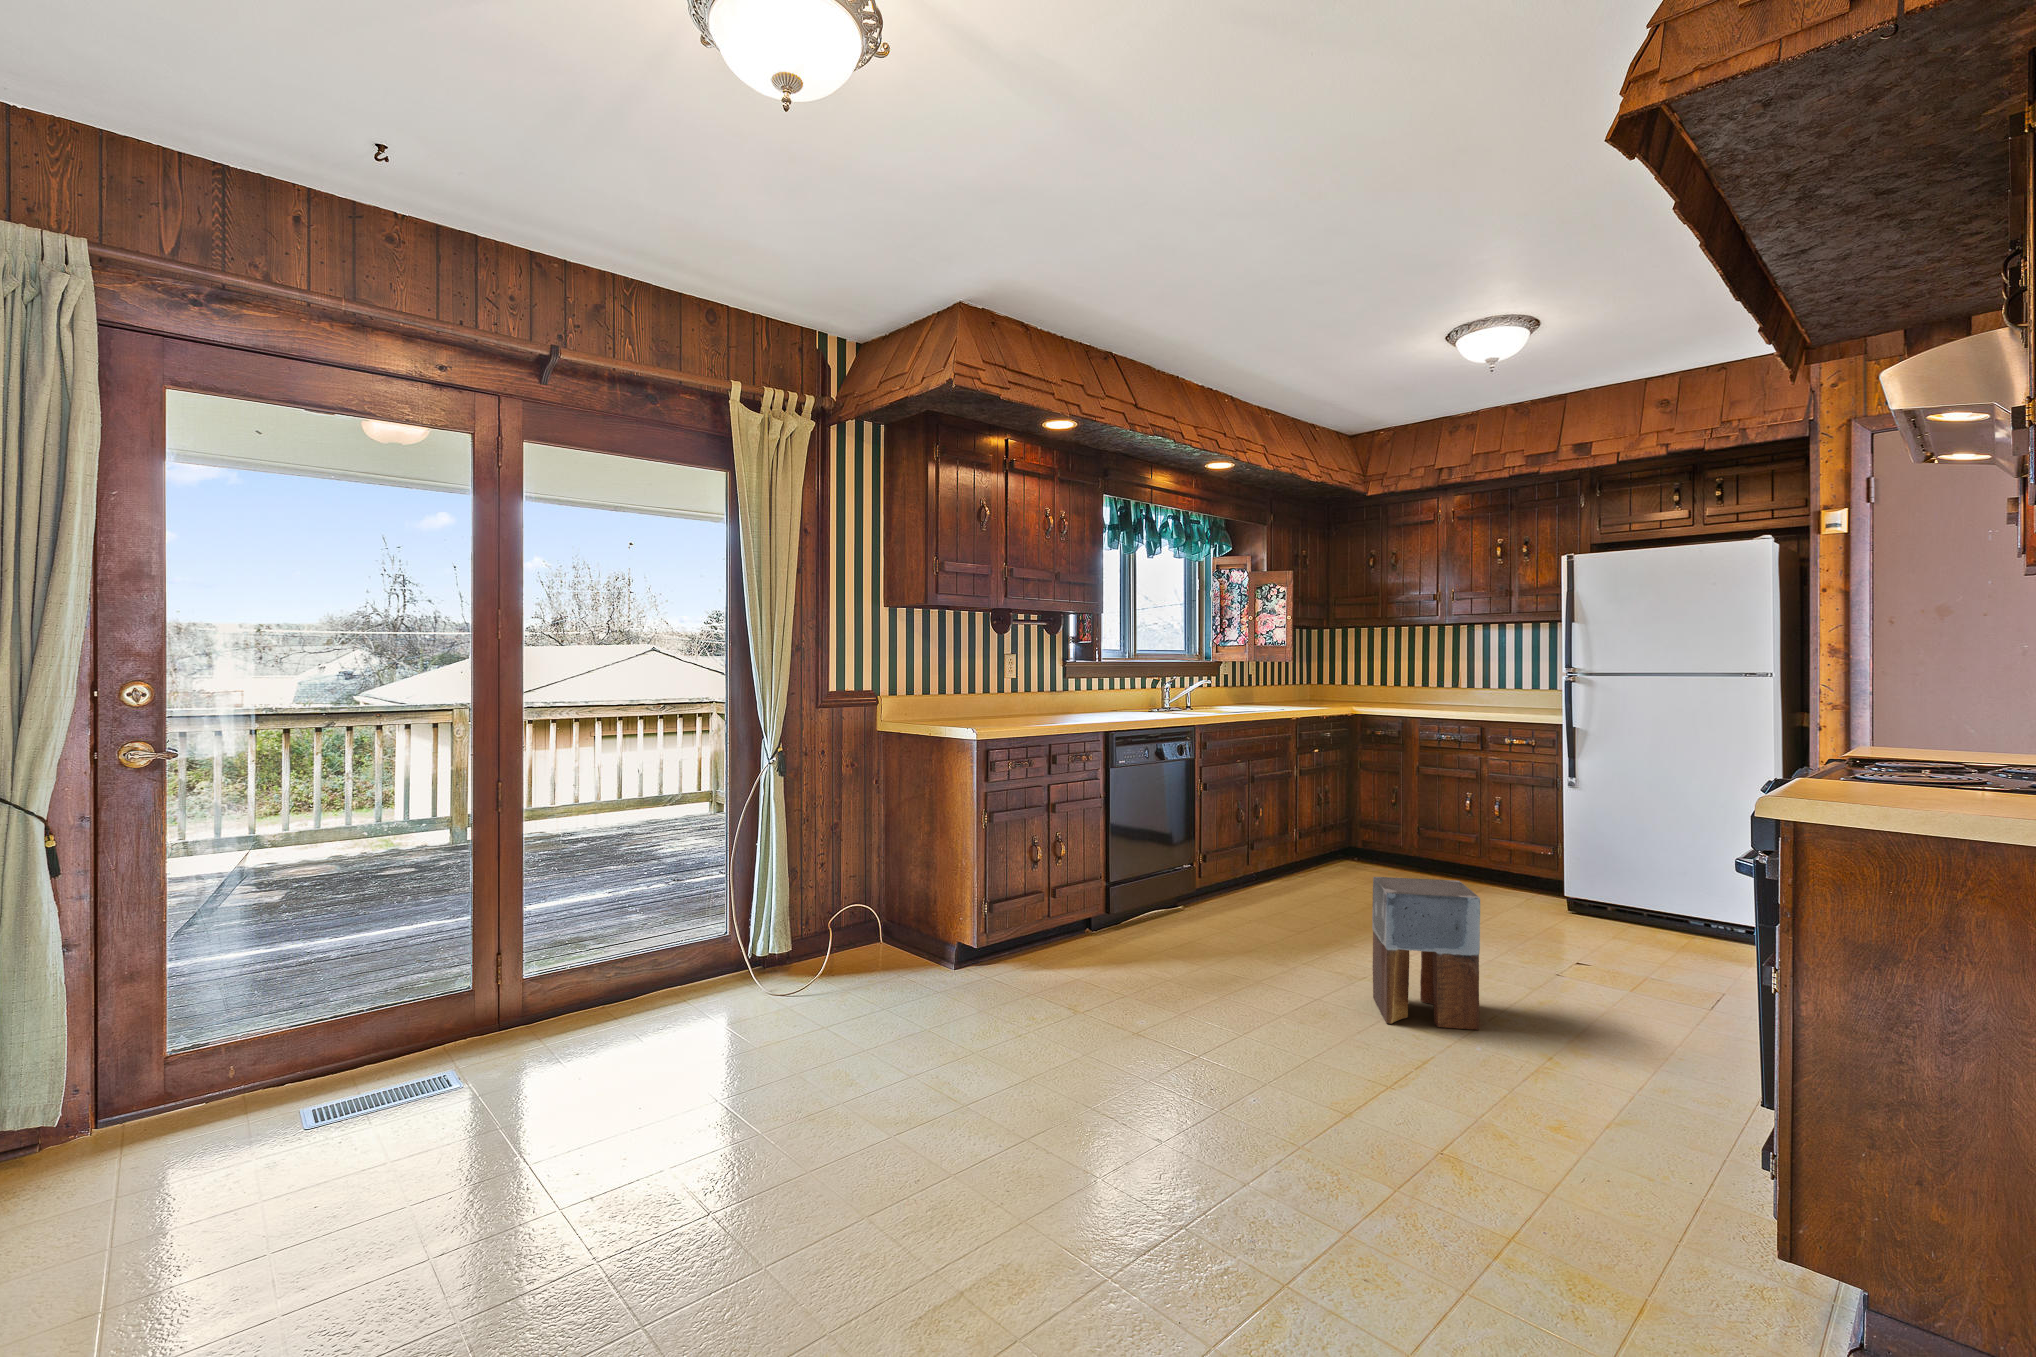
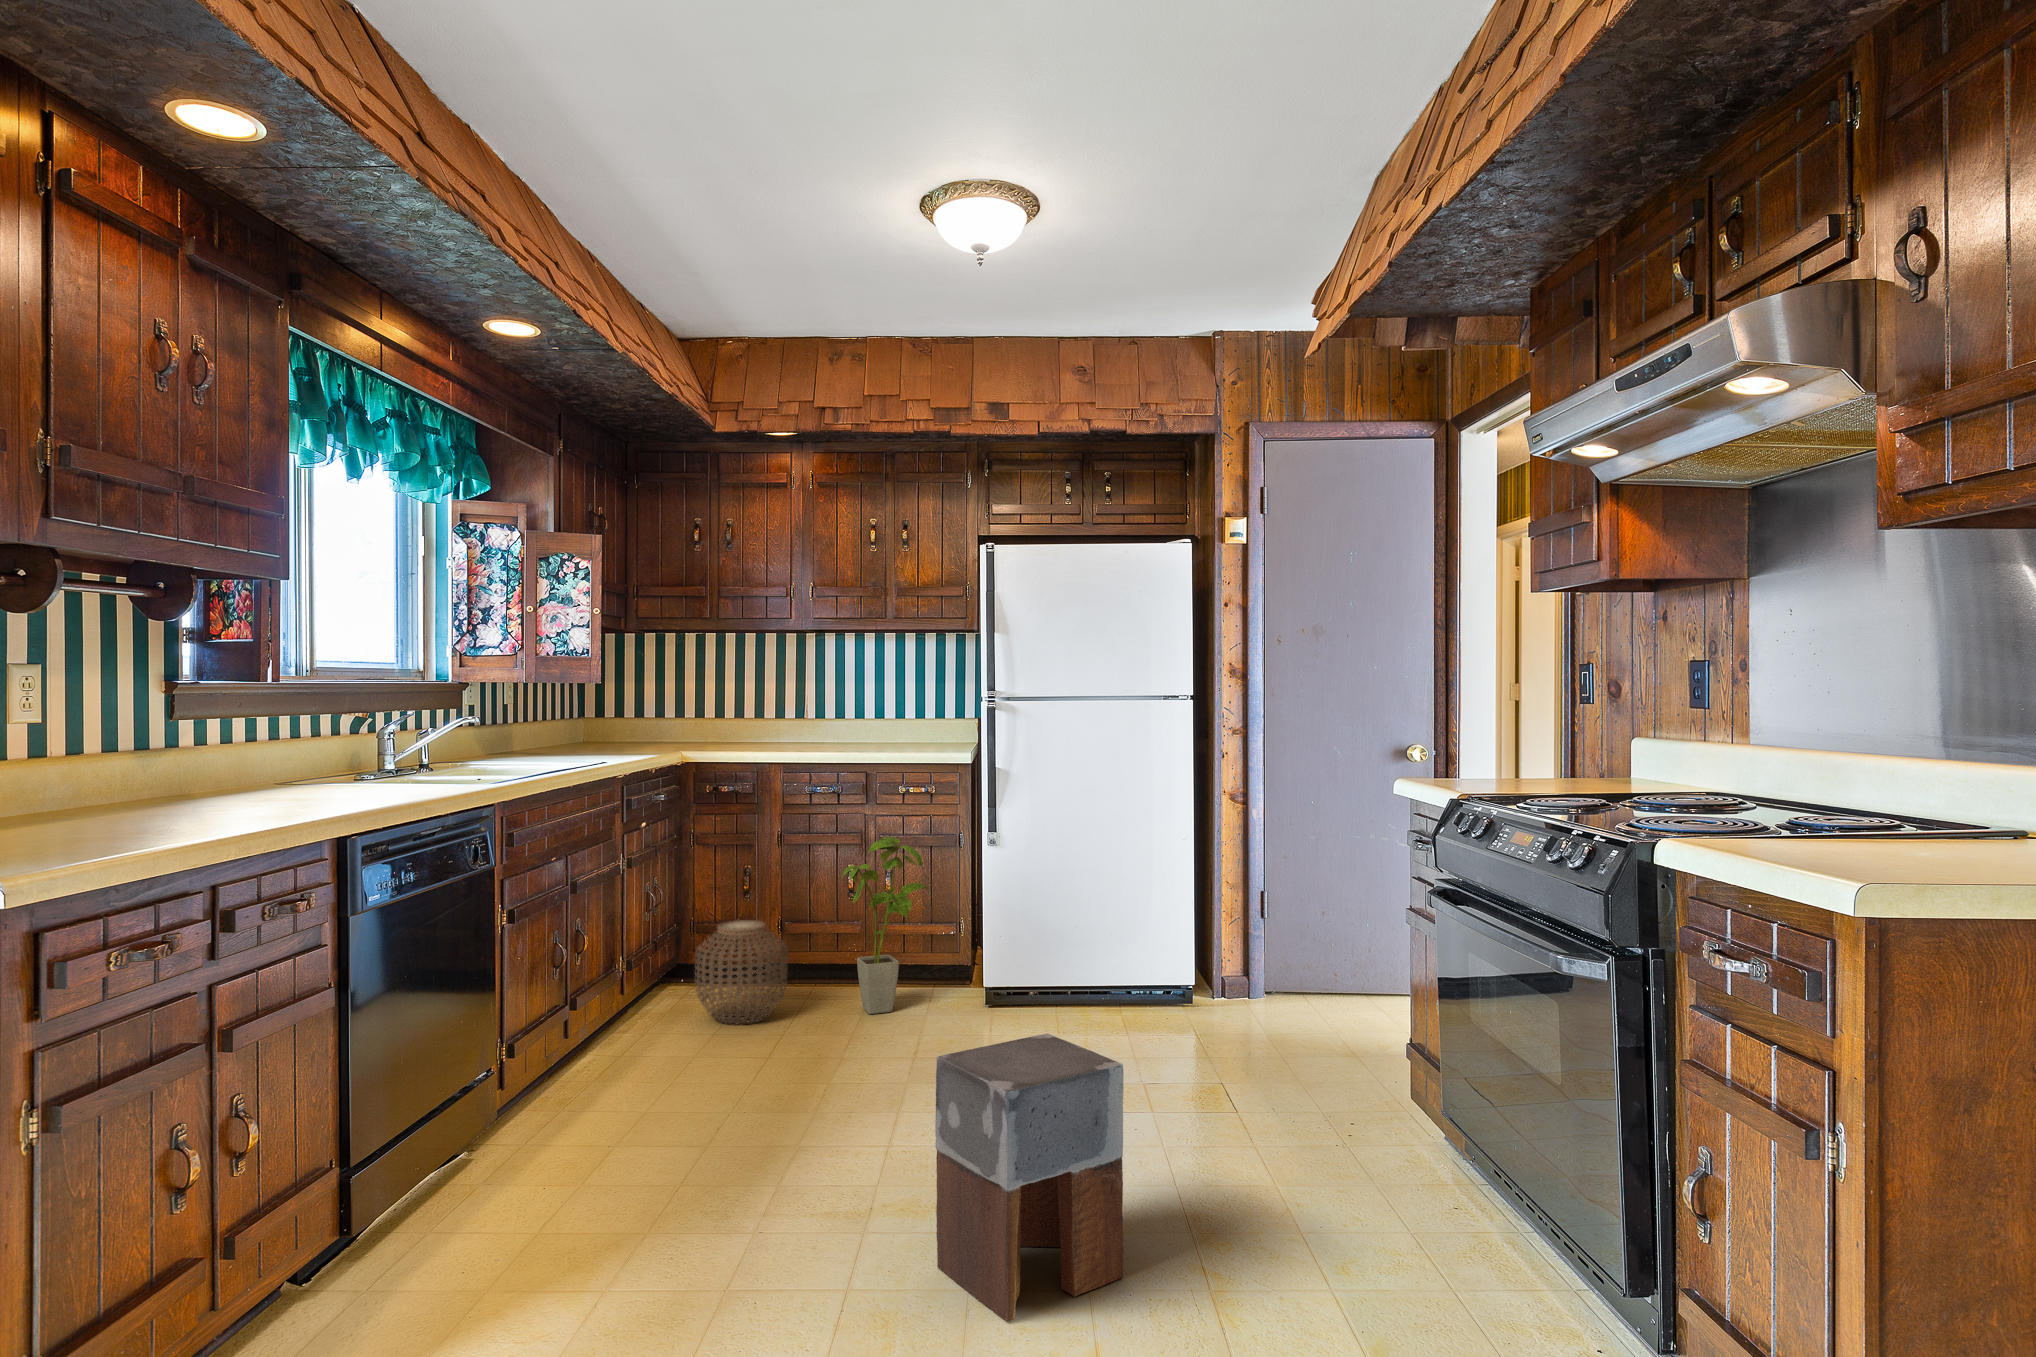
house plant: none [1448,771,1522,896] -> present [841,836,929,1014]
woven basket: none [1346,819,1409,886] -> present [695,920,788,1024]

